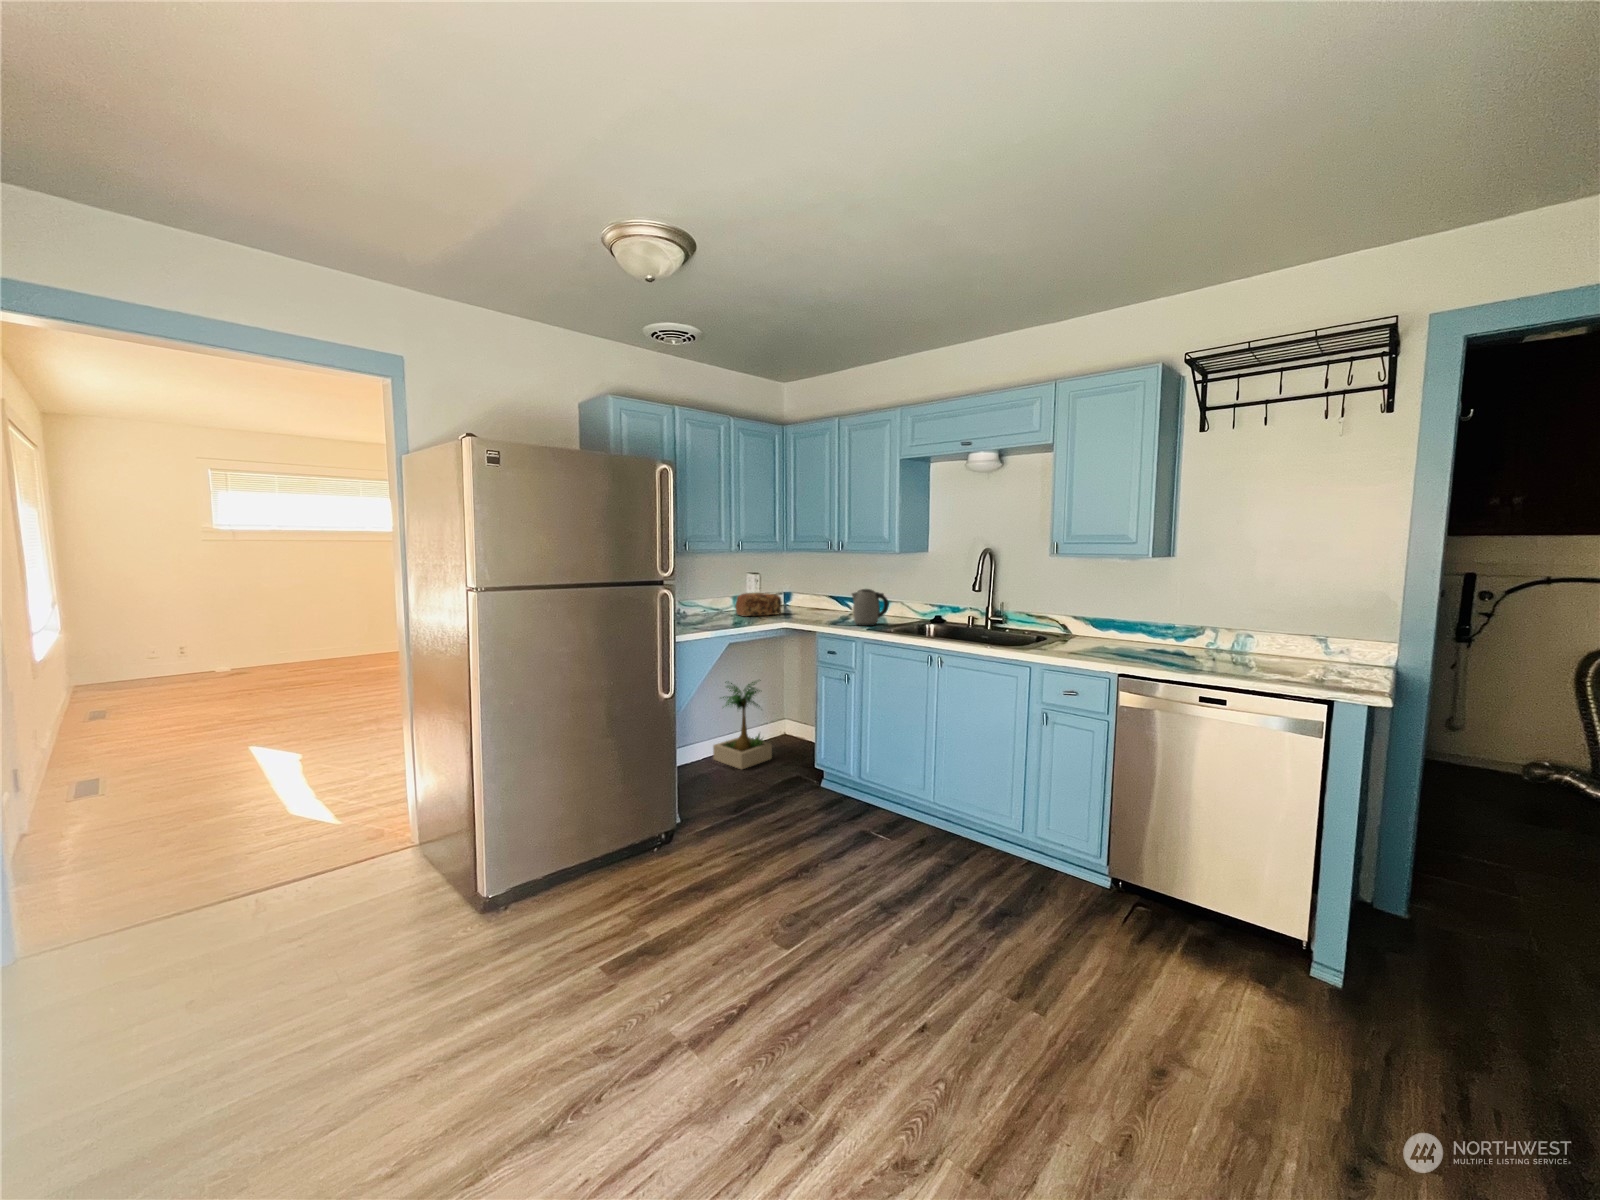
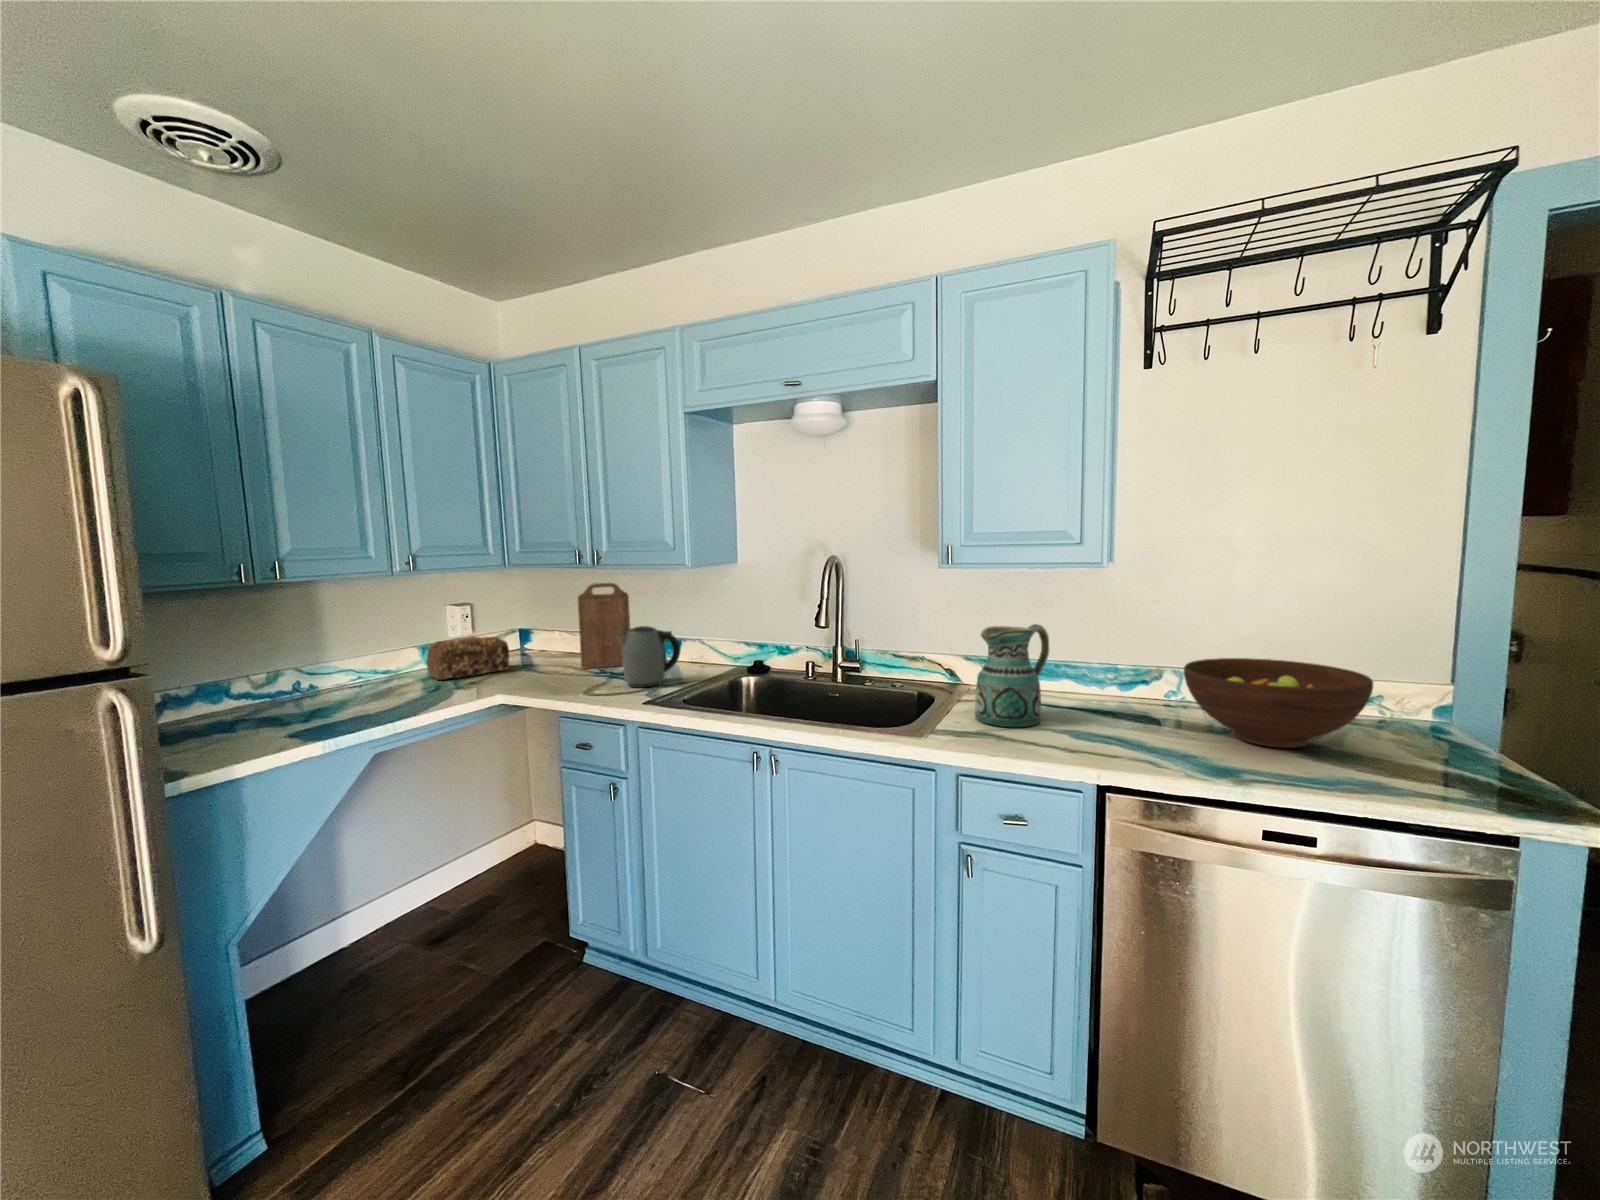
cutting board: none [824,563,856,616] -> present [578,583,630,668]
ceramic pitcher: none [1068,593,1122,653] -> present [975,624,1049,727]
fruit bowl: none [1197,619,1312,669] -> present [1184,658,1373,748]
potted plant: present [713,682,772,769] -> none [386,781,501,951]

